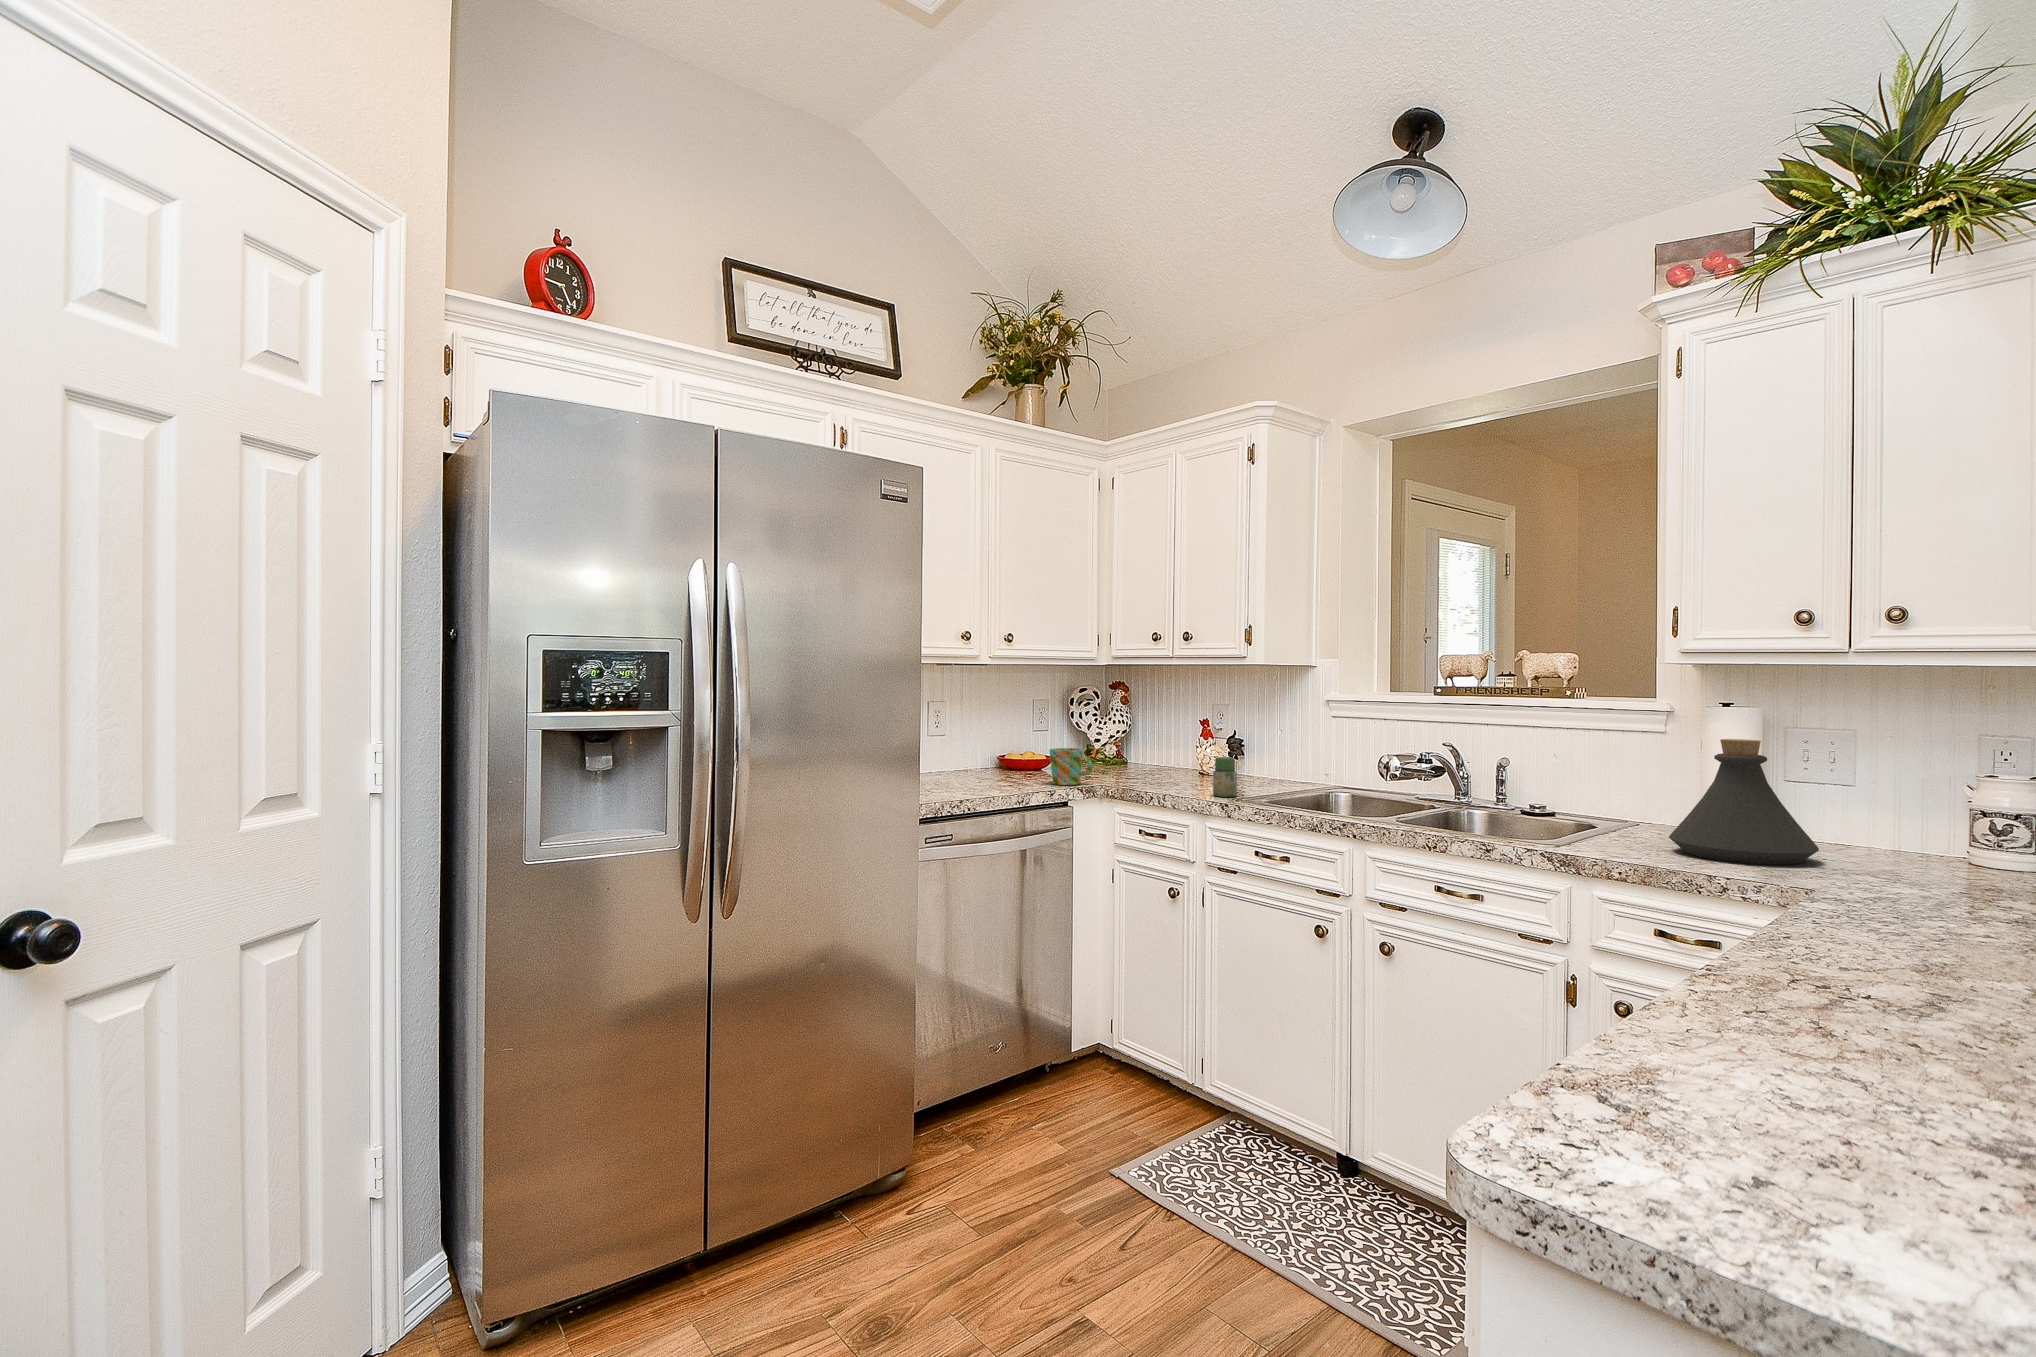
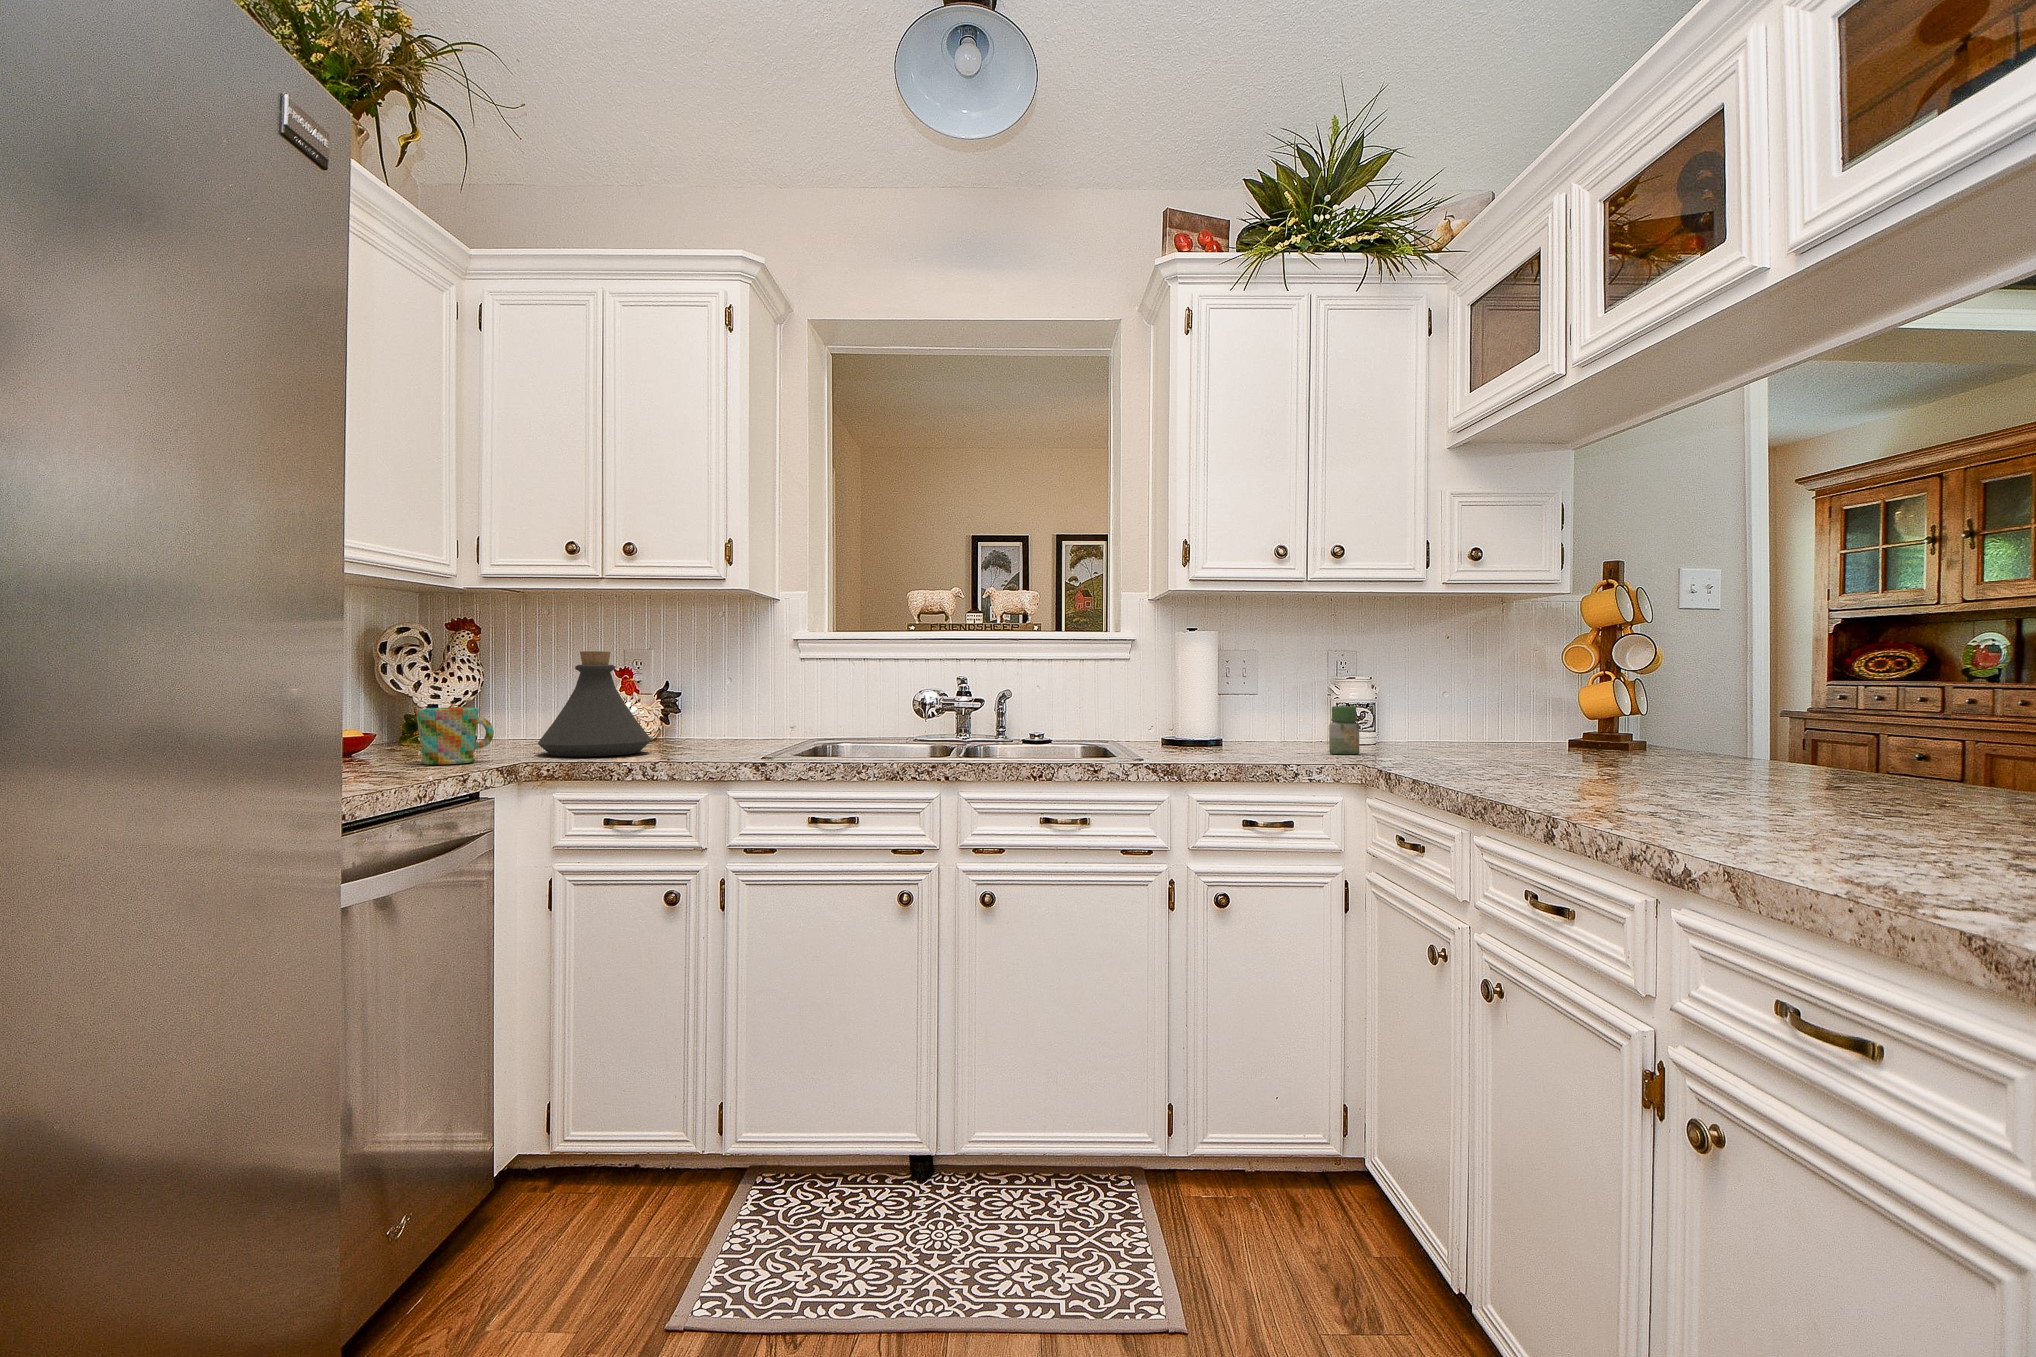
bottle: present [1669,739,1819,865] -> present [538,651,651,757]
jar: present [1213,757,1237,797] -> present [1329,706,1359,754]

